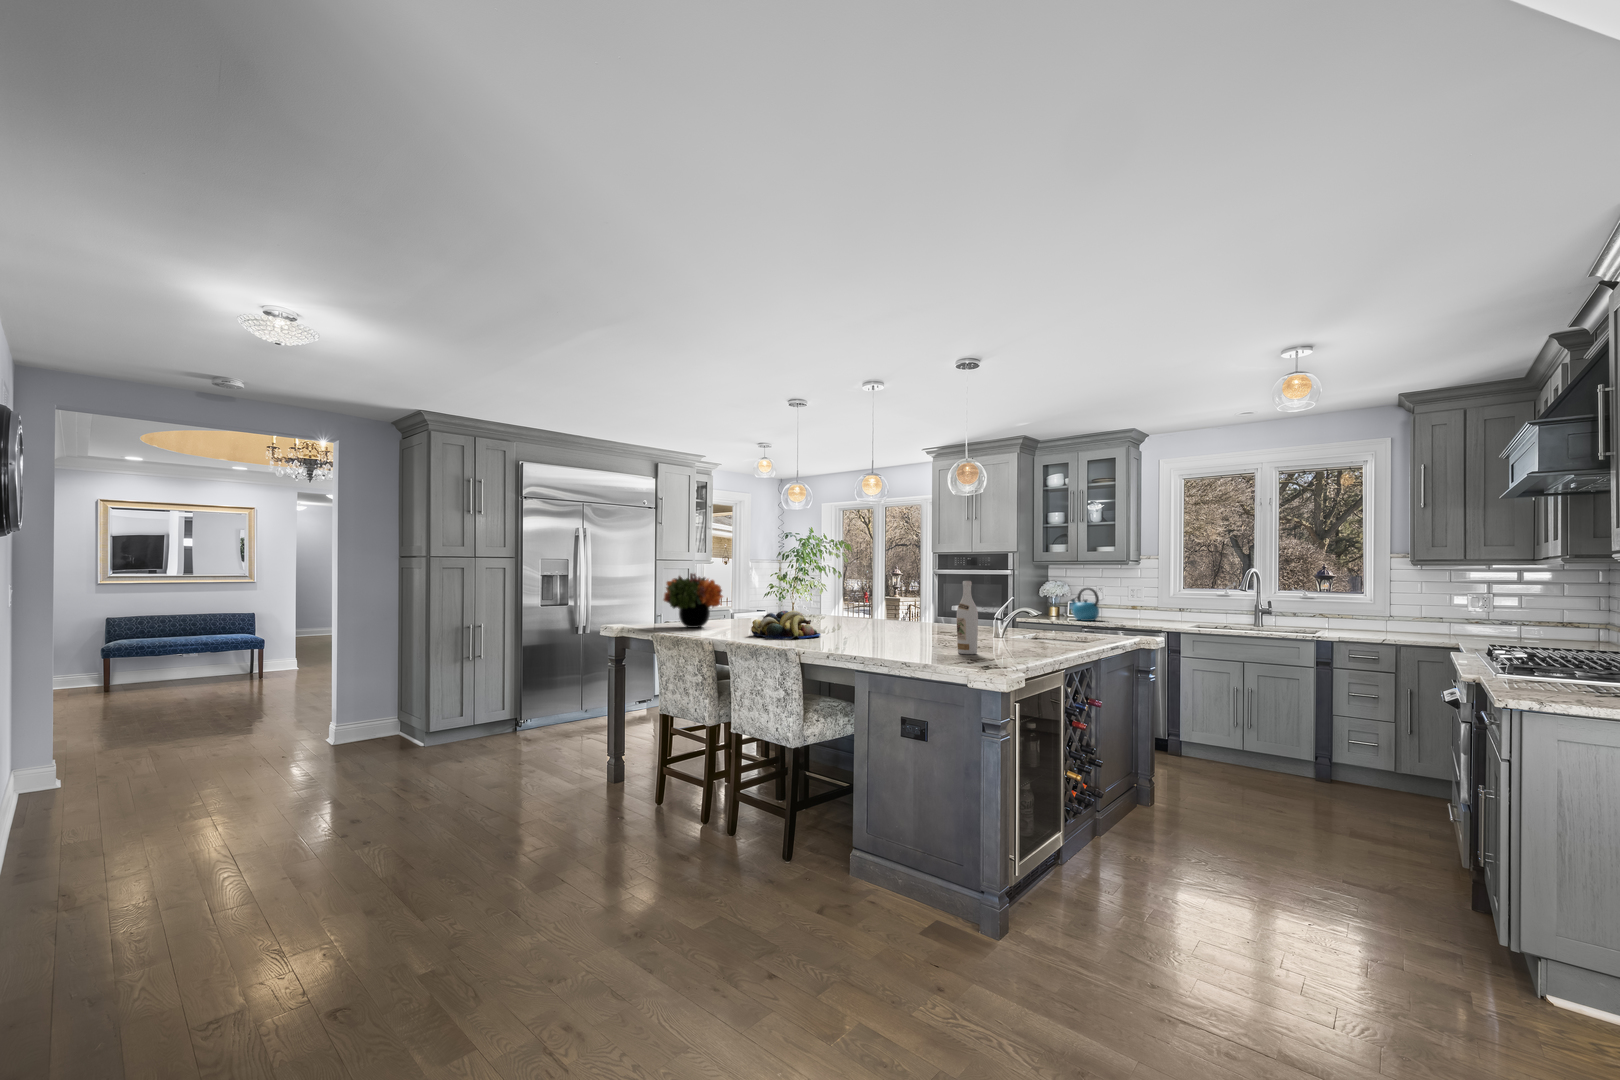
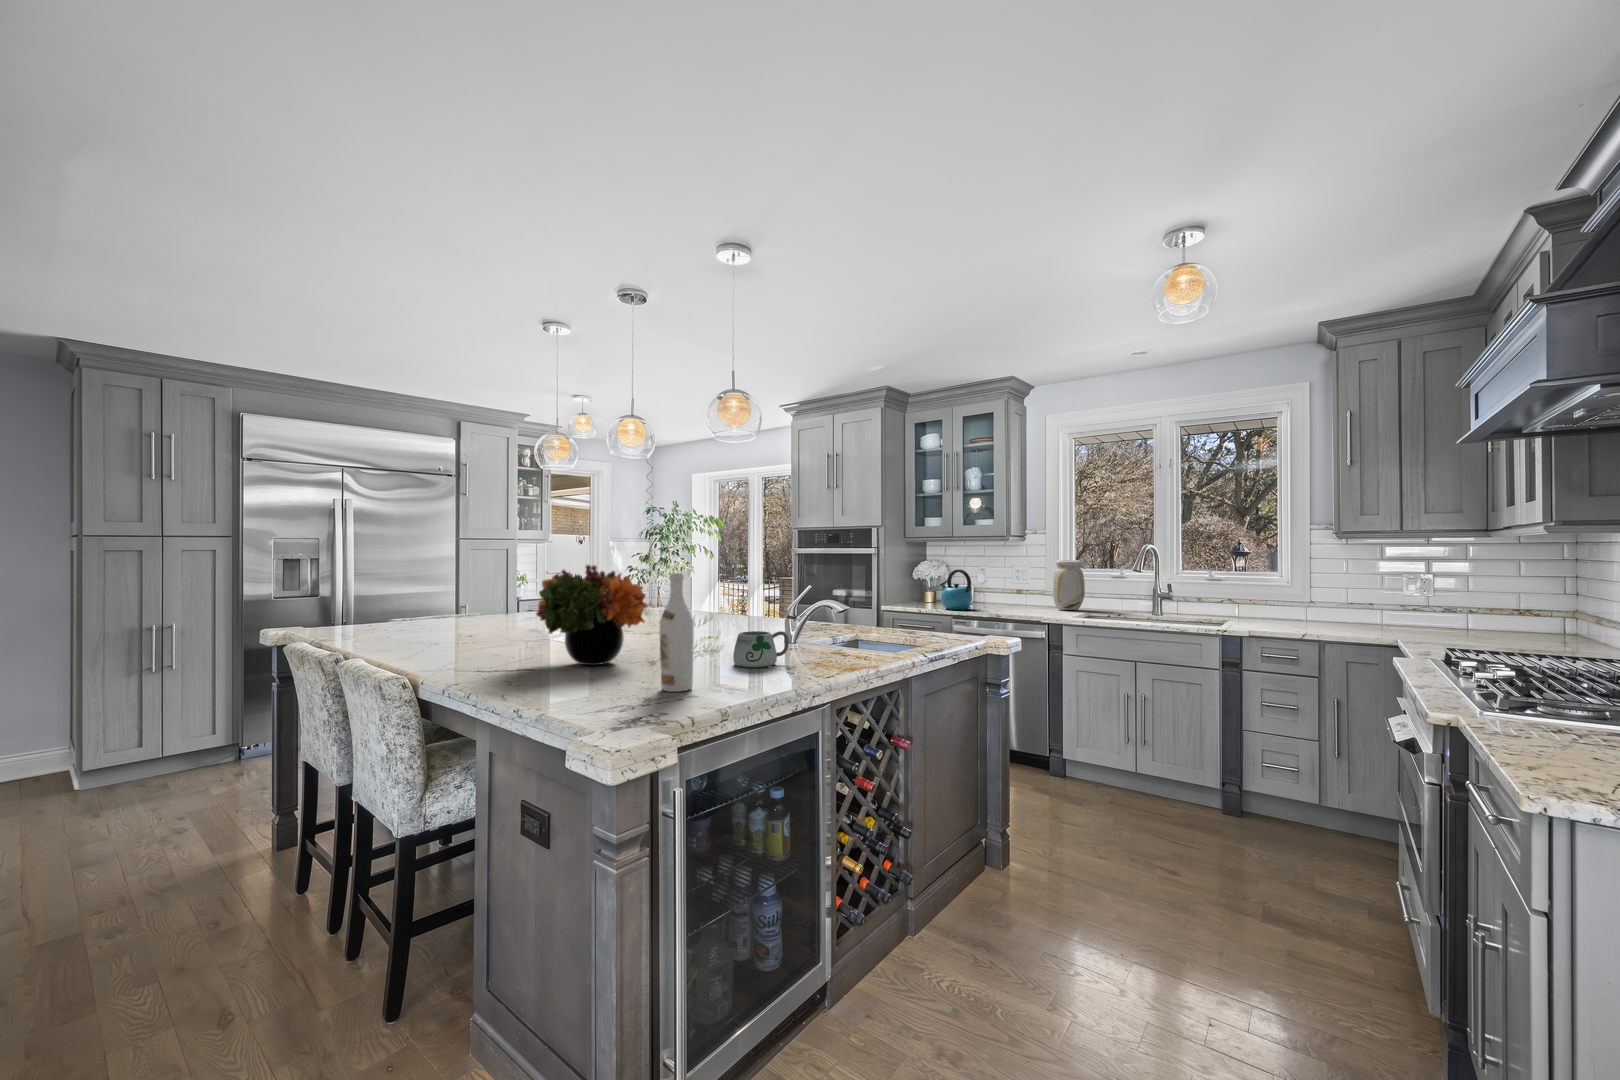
flower arrangement: present [664,573,723,628] -> present [536,565,648,665]
vase: none [1167,581,1195,622] -> present [1053,560,1085,610]
fruit bowl: present [751,611,820,639] -> none [424,613,534,659]
mug: none [977,623,1014,647] -> present [733,631,789,668]

